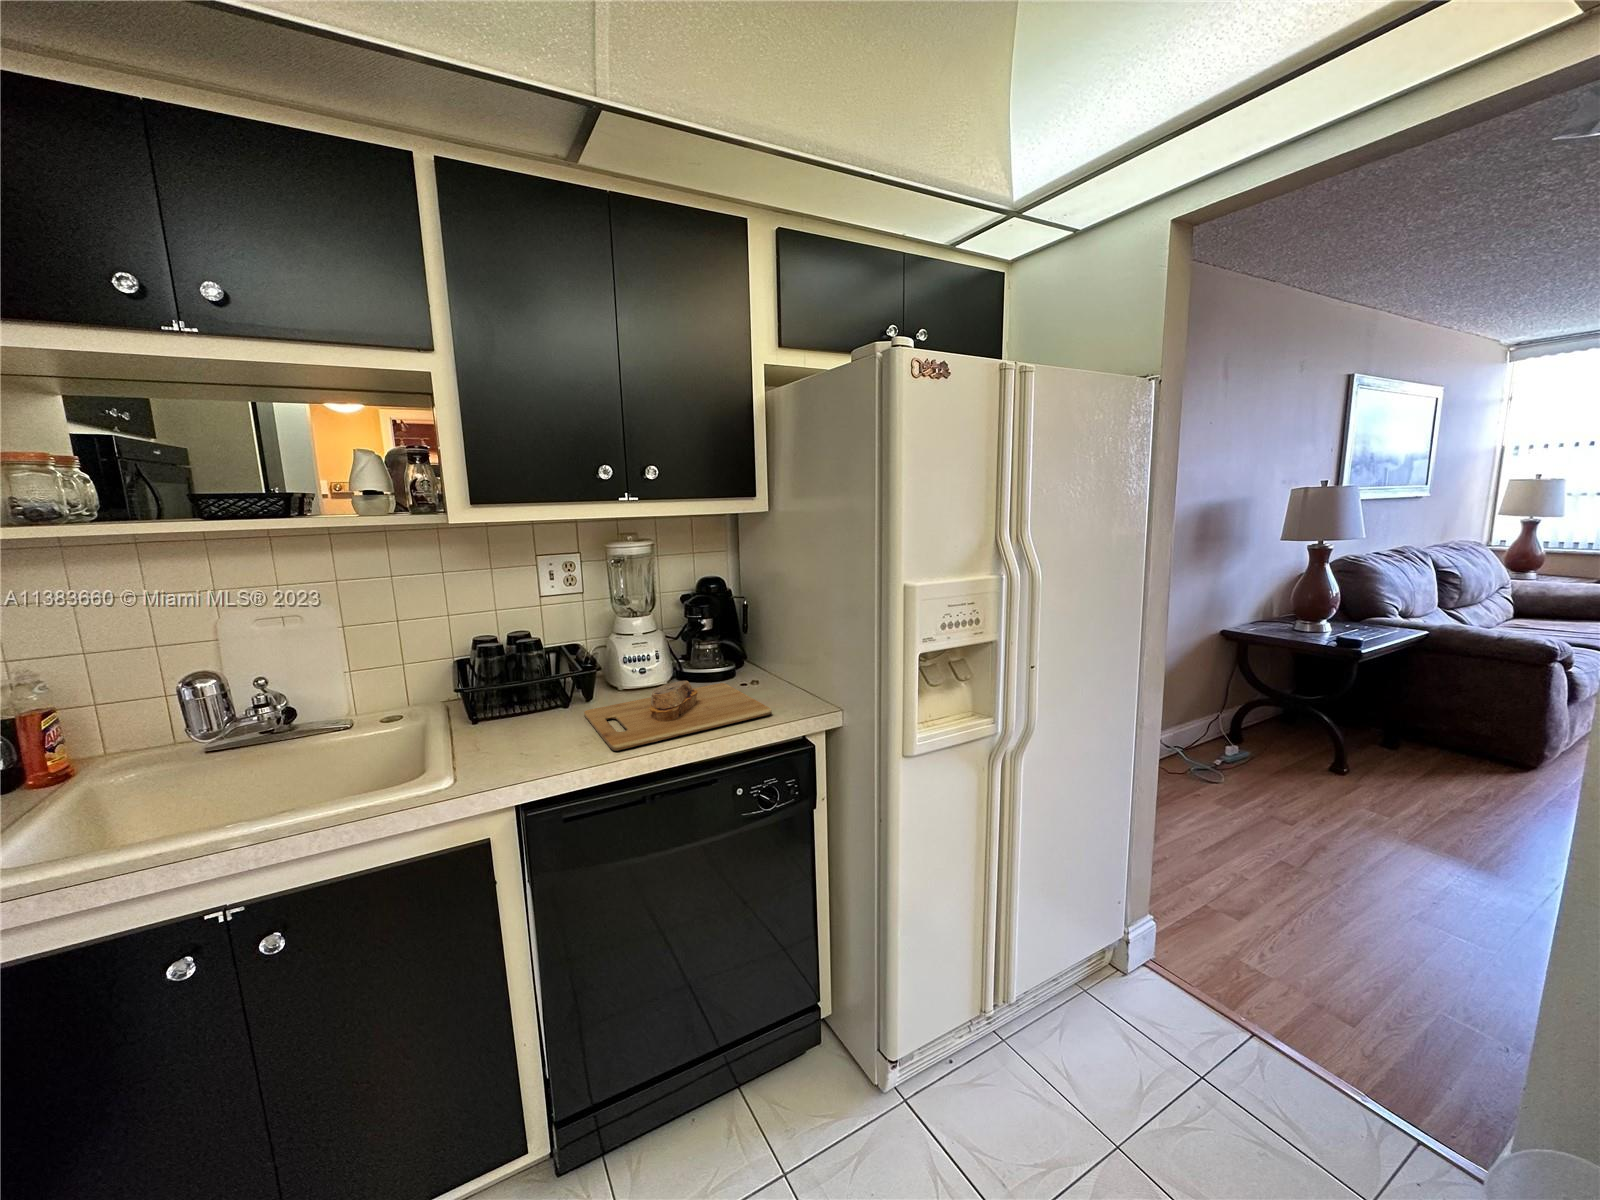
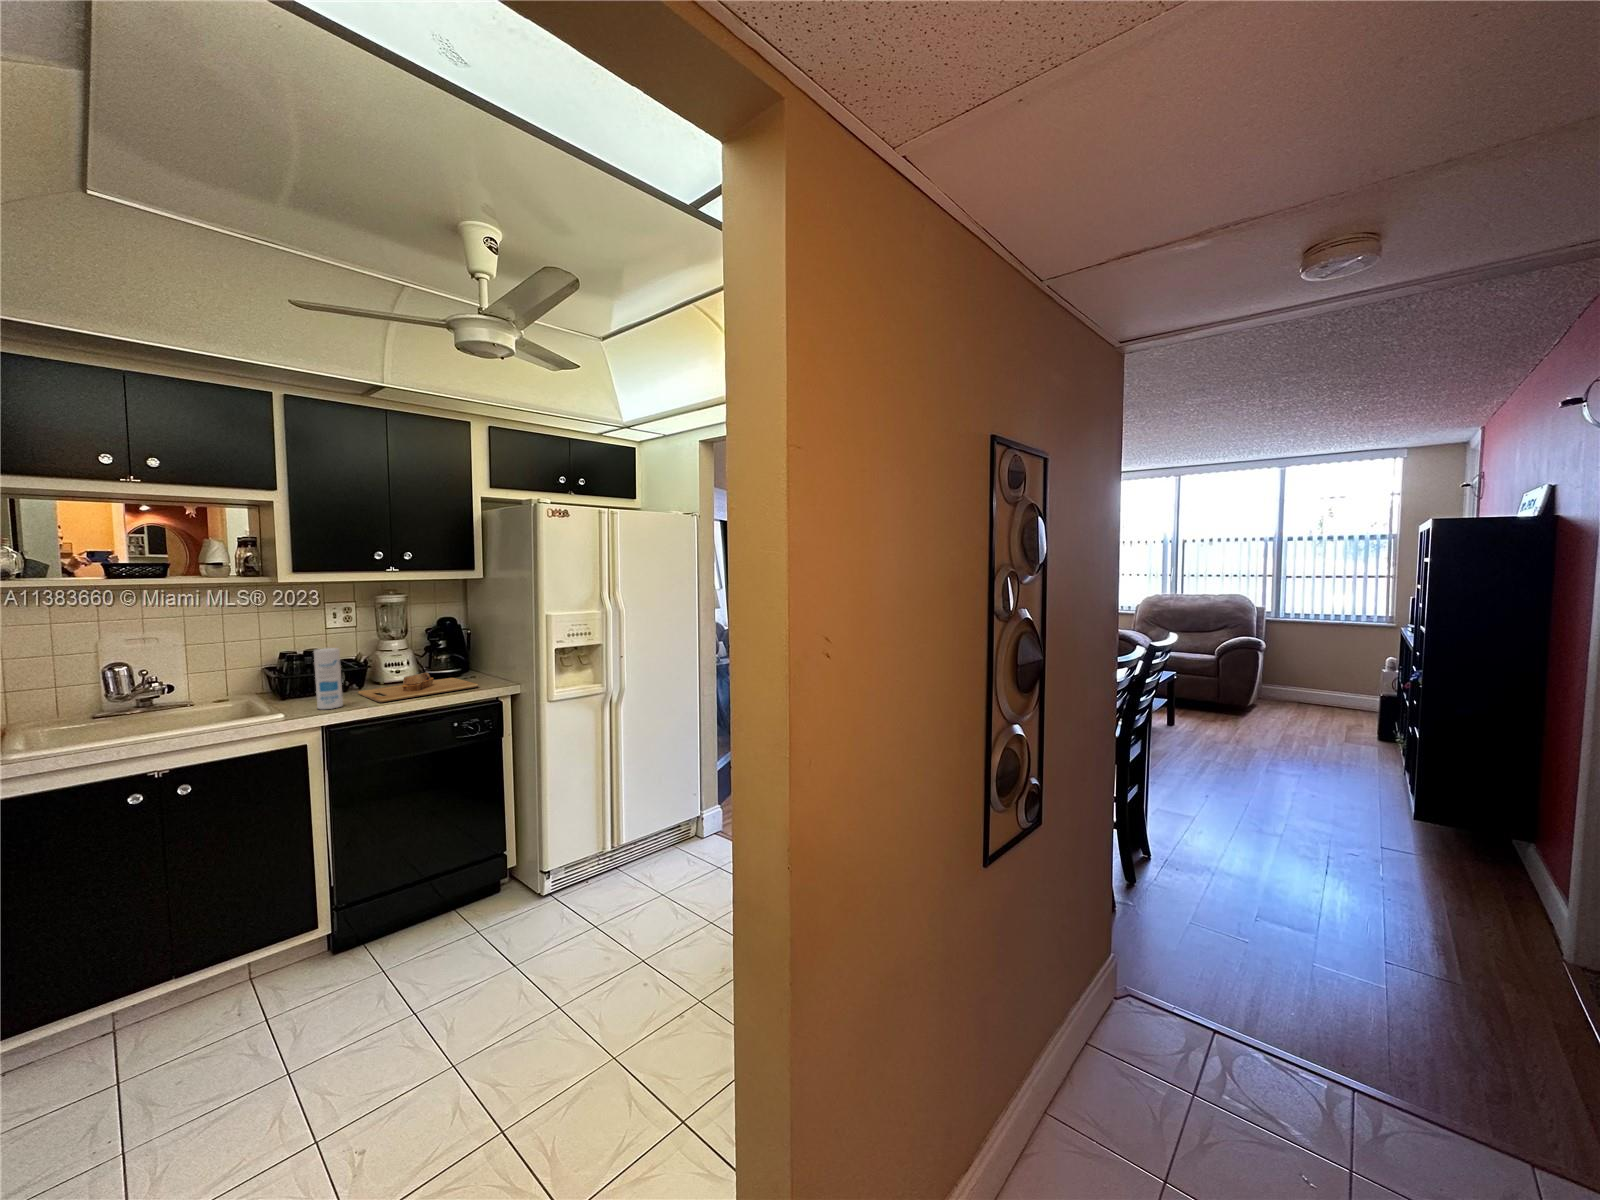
canister: none [502,647,555,764] -> present [314,648,343,709]

